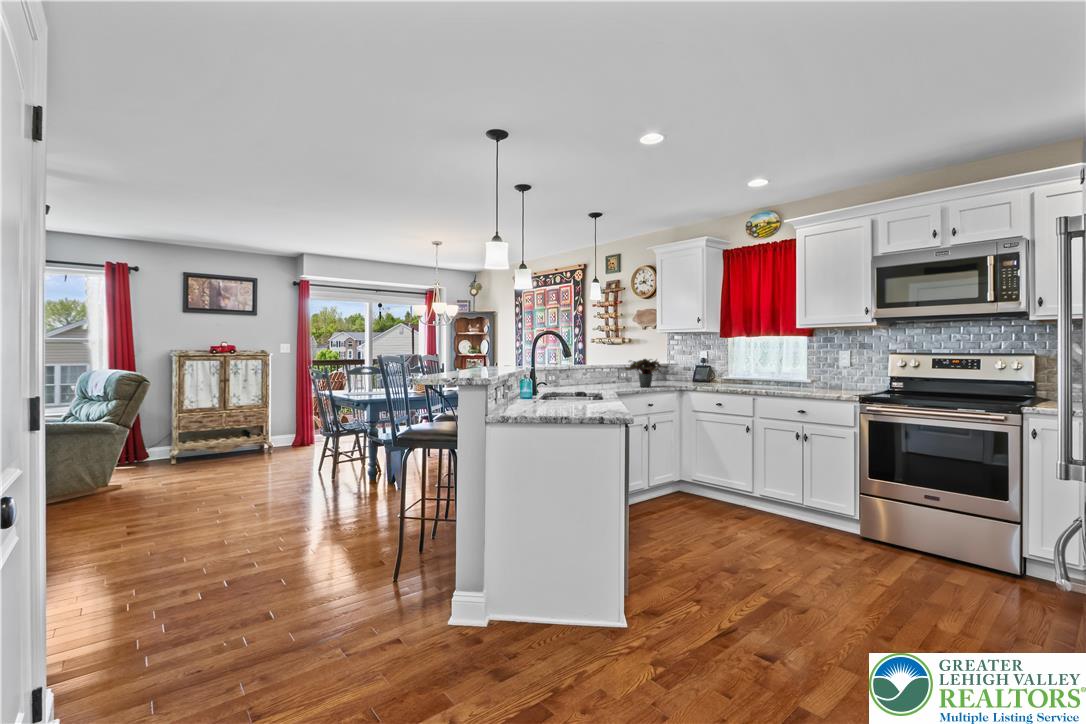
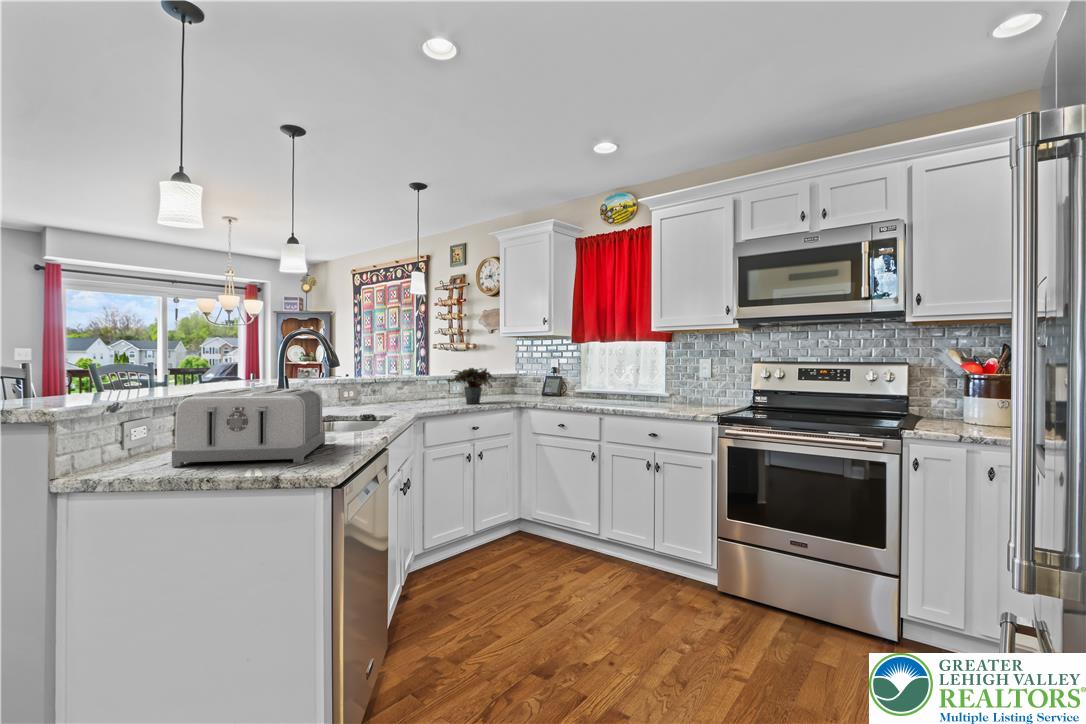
toaster: none [532,371,601,413] -> present [172,389,325,466]

